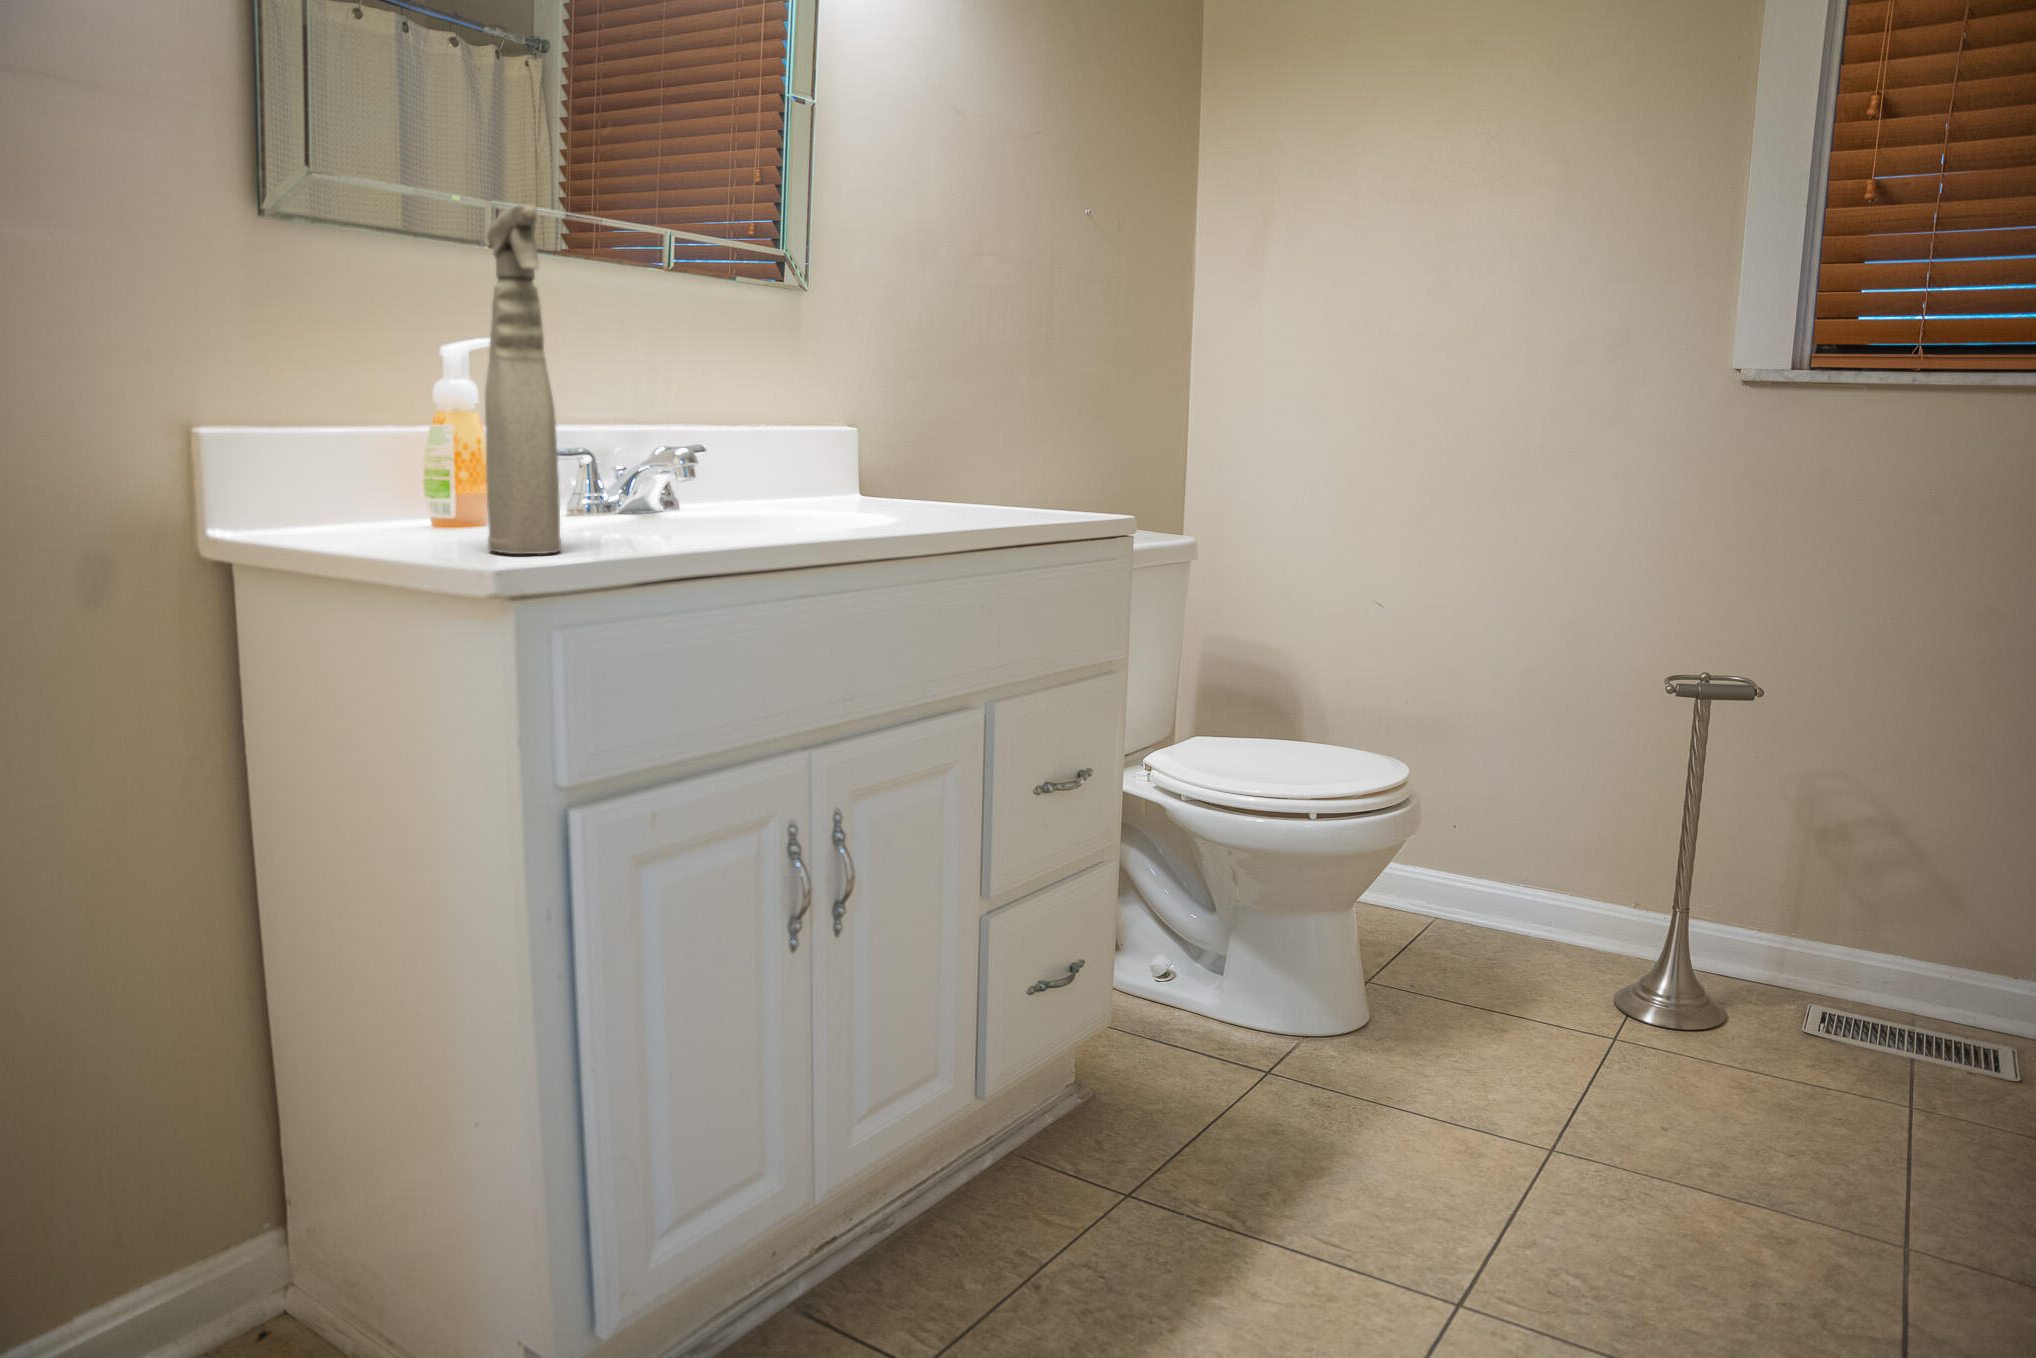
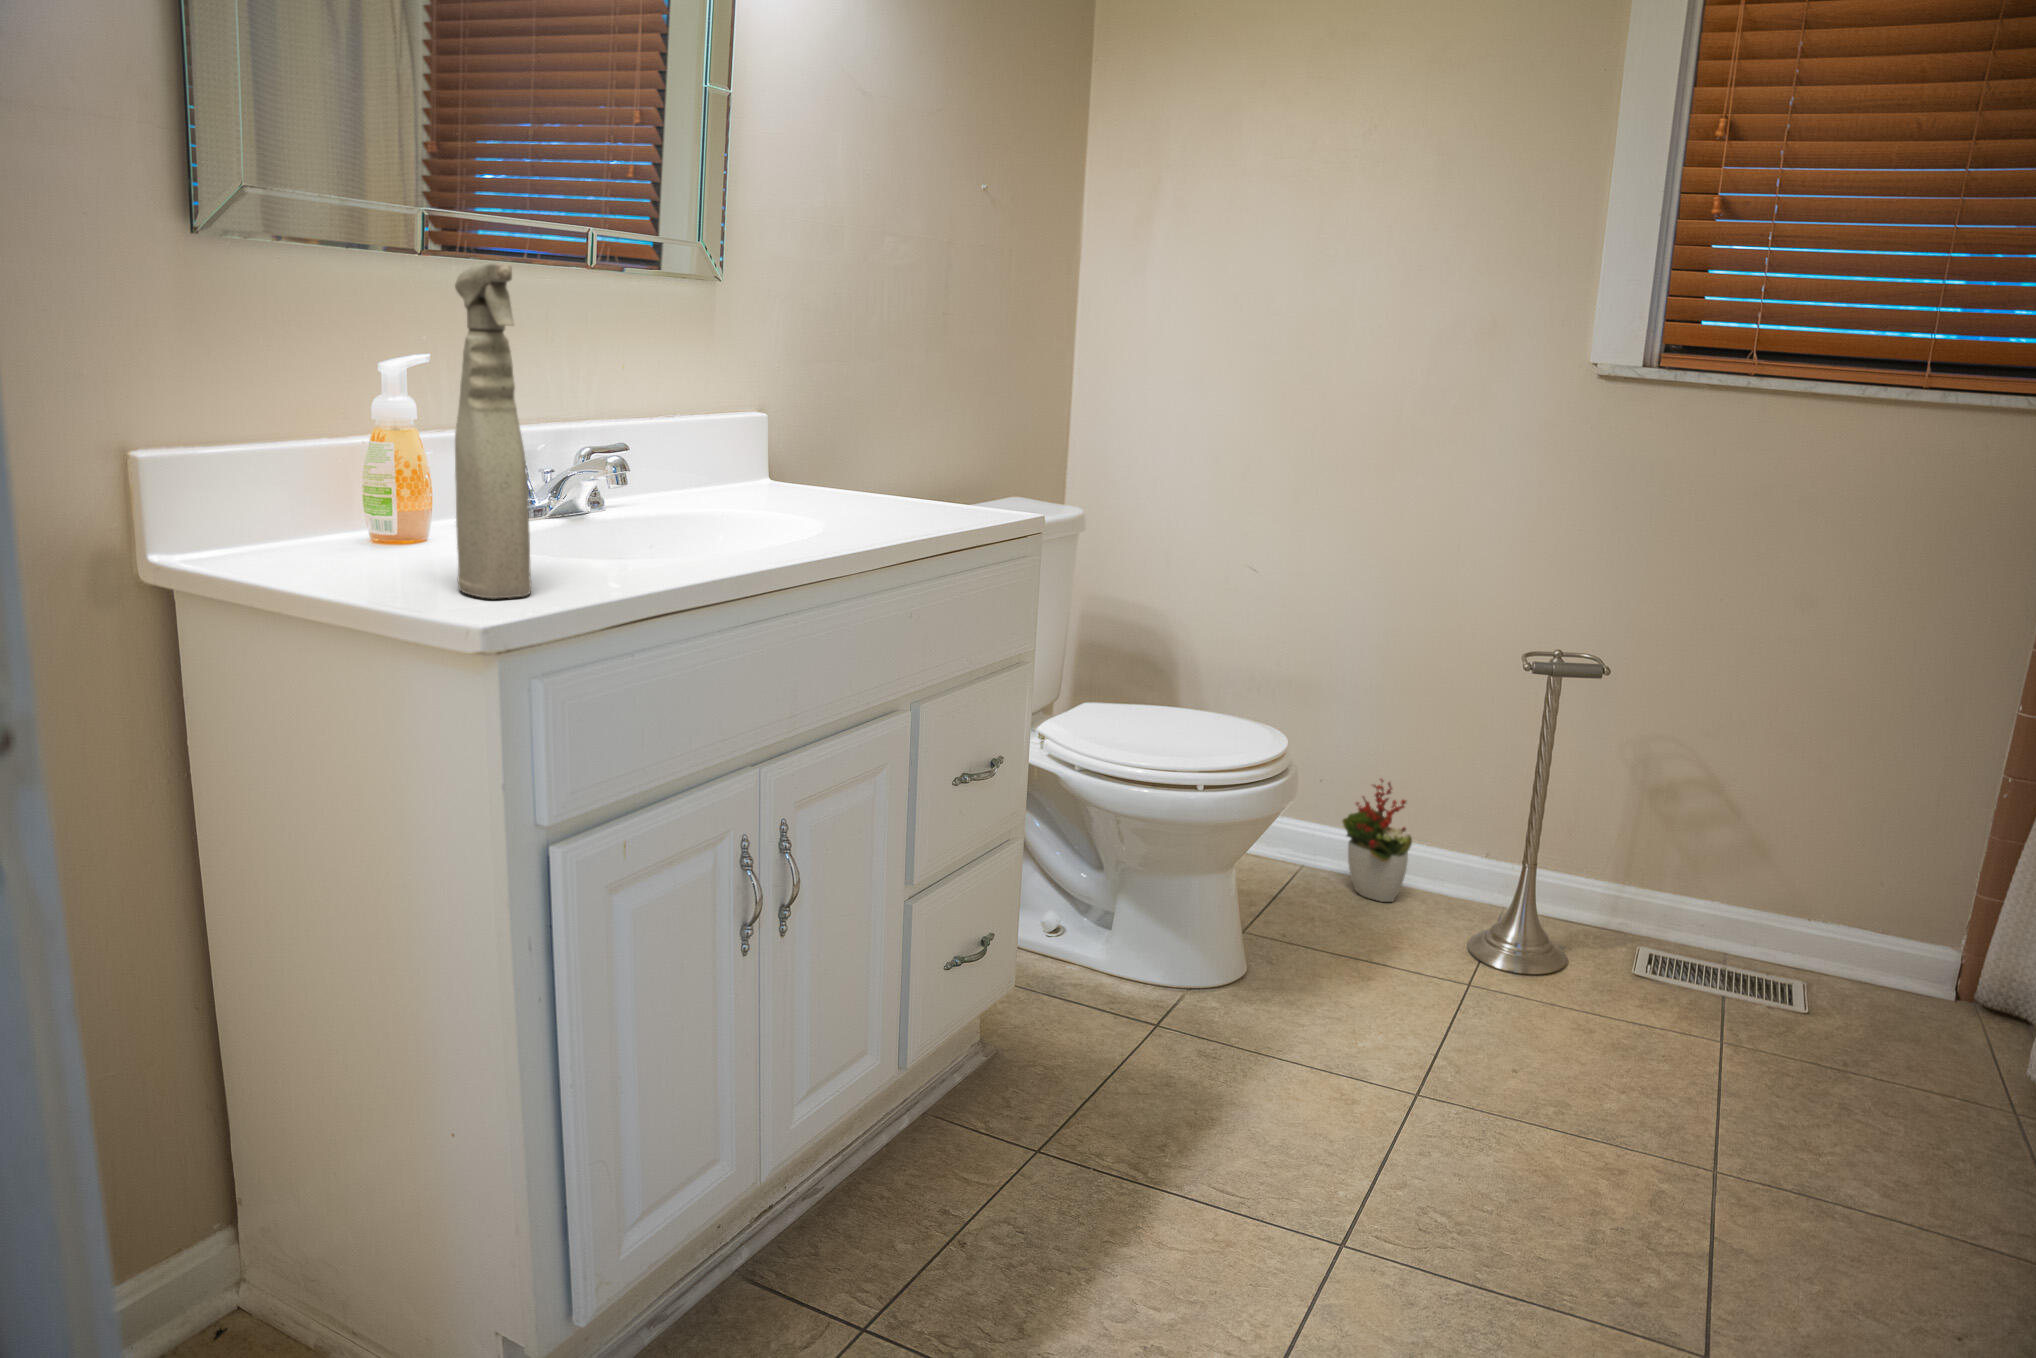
decorative plant: none [1475,819,1552,953] -> present [1342,779,1412,902]

